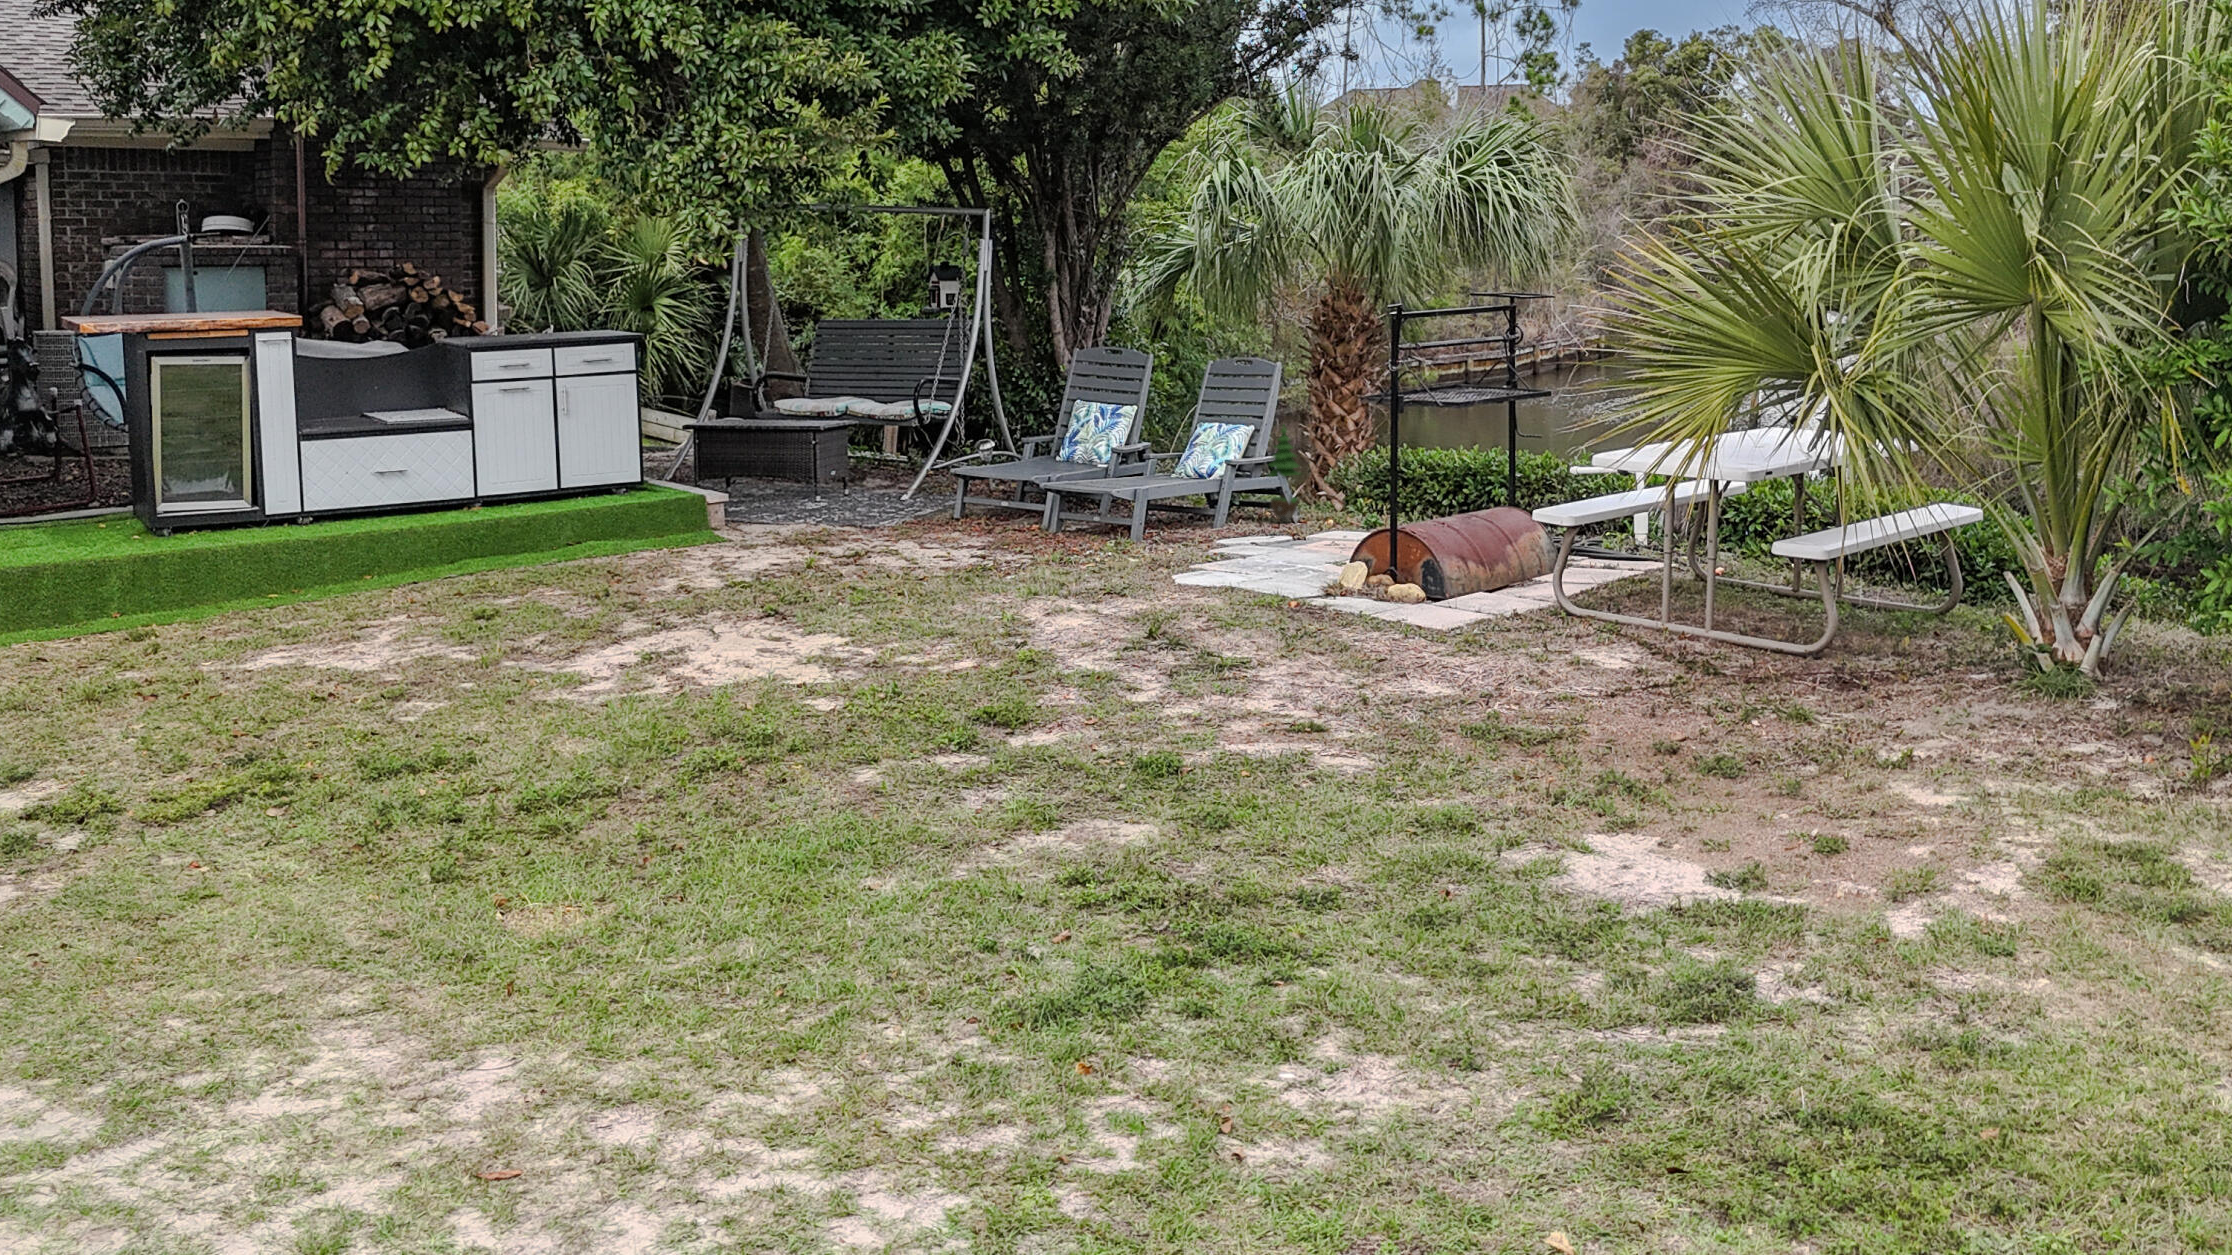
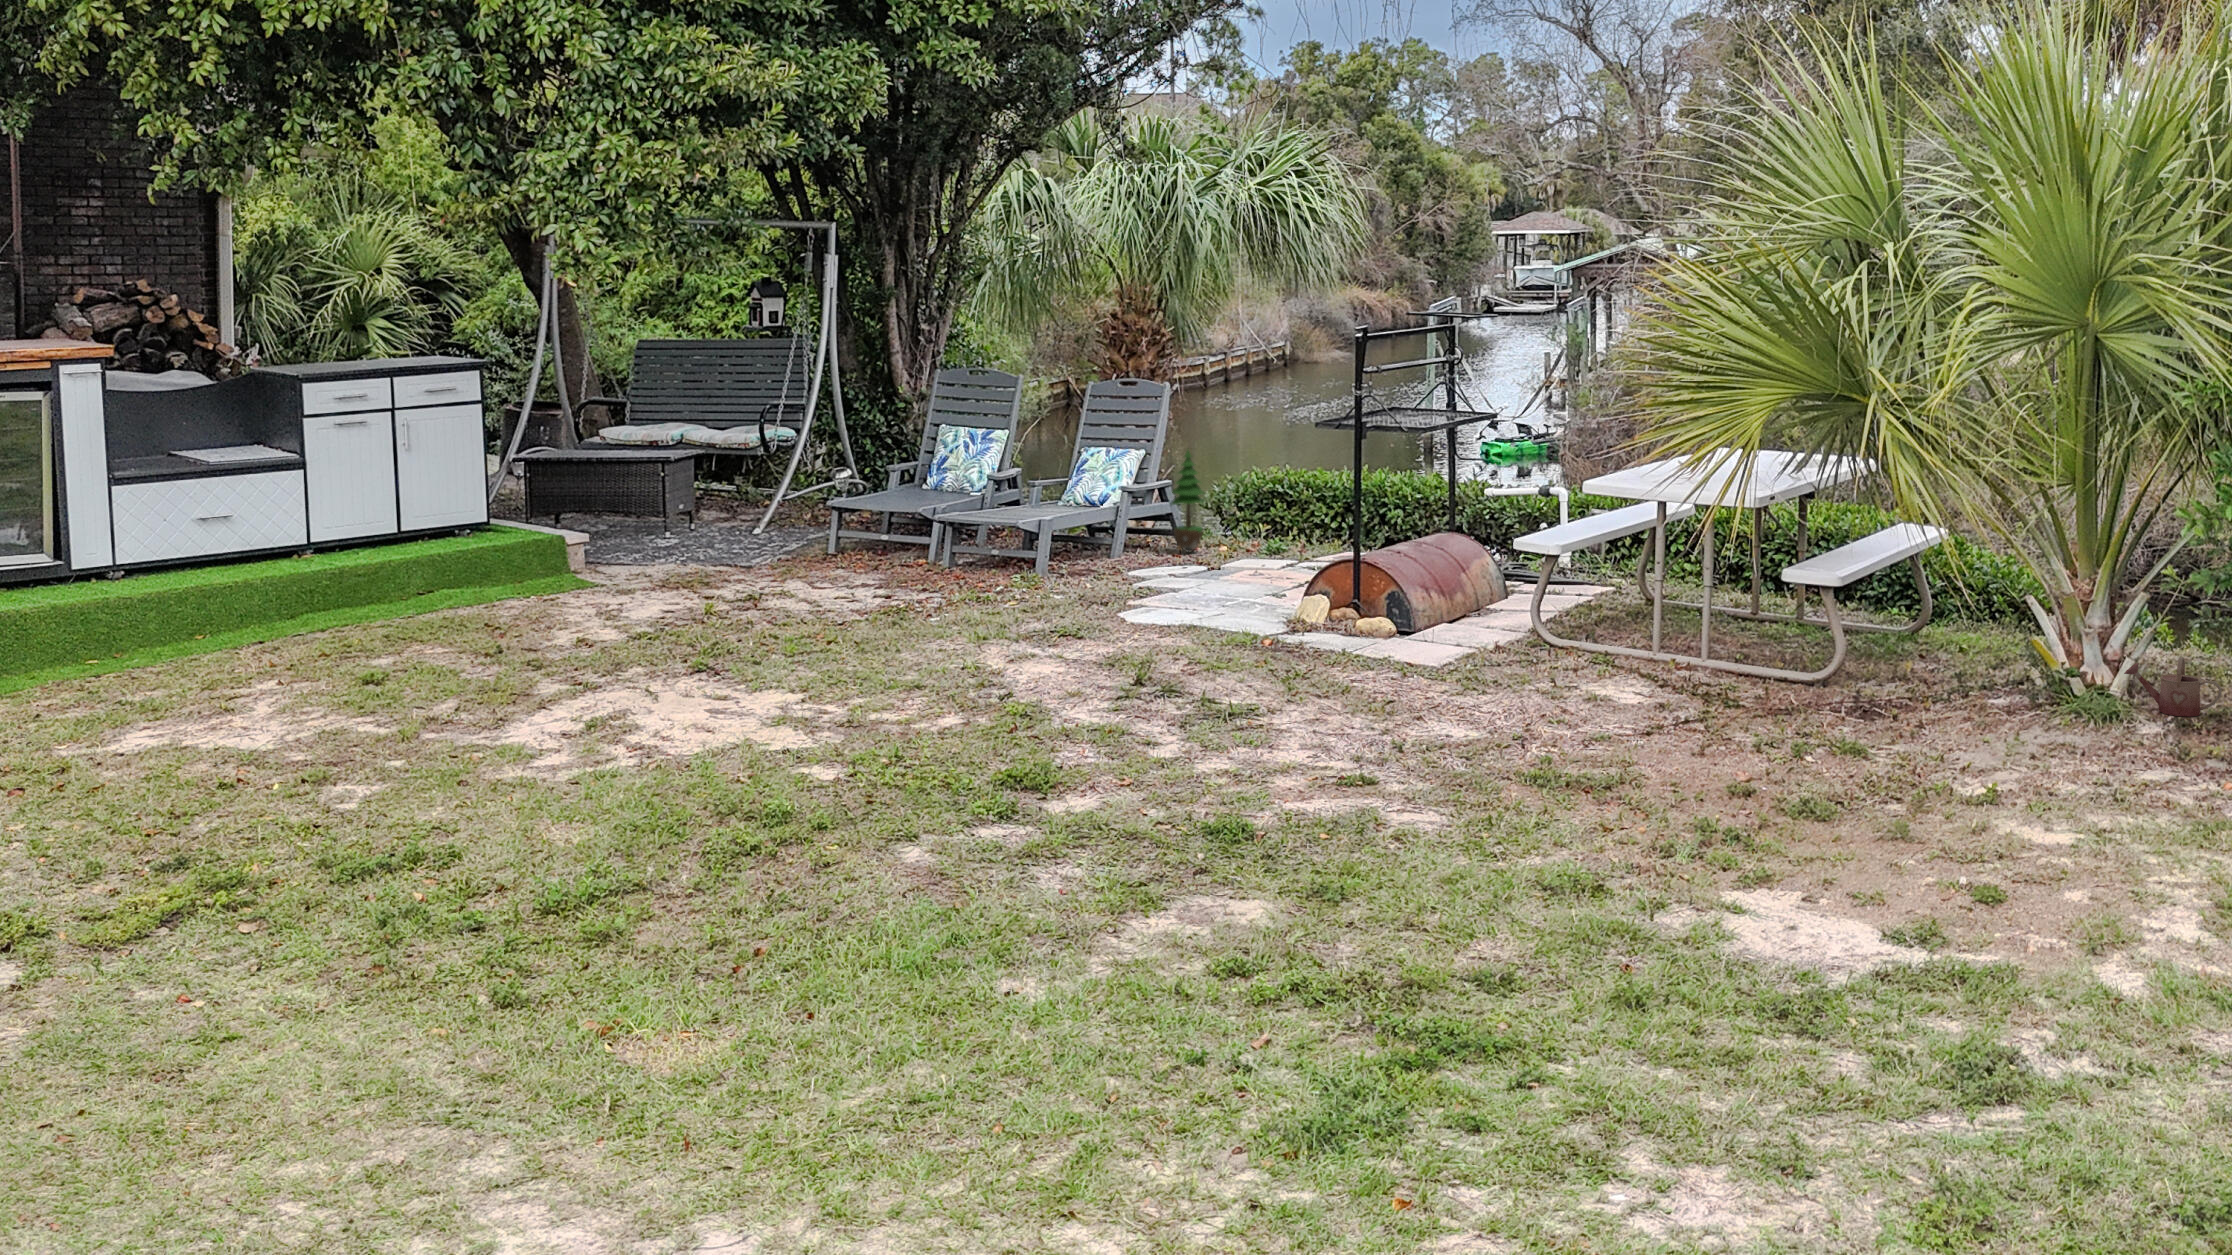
watering can: none [2104,637,2200,697] -> present [2124,657,2222,717]

